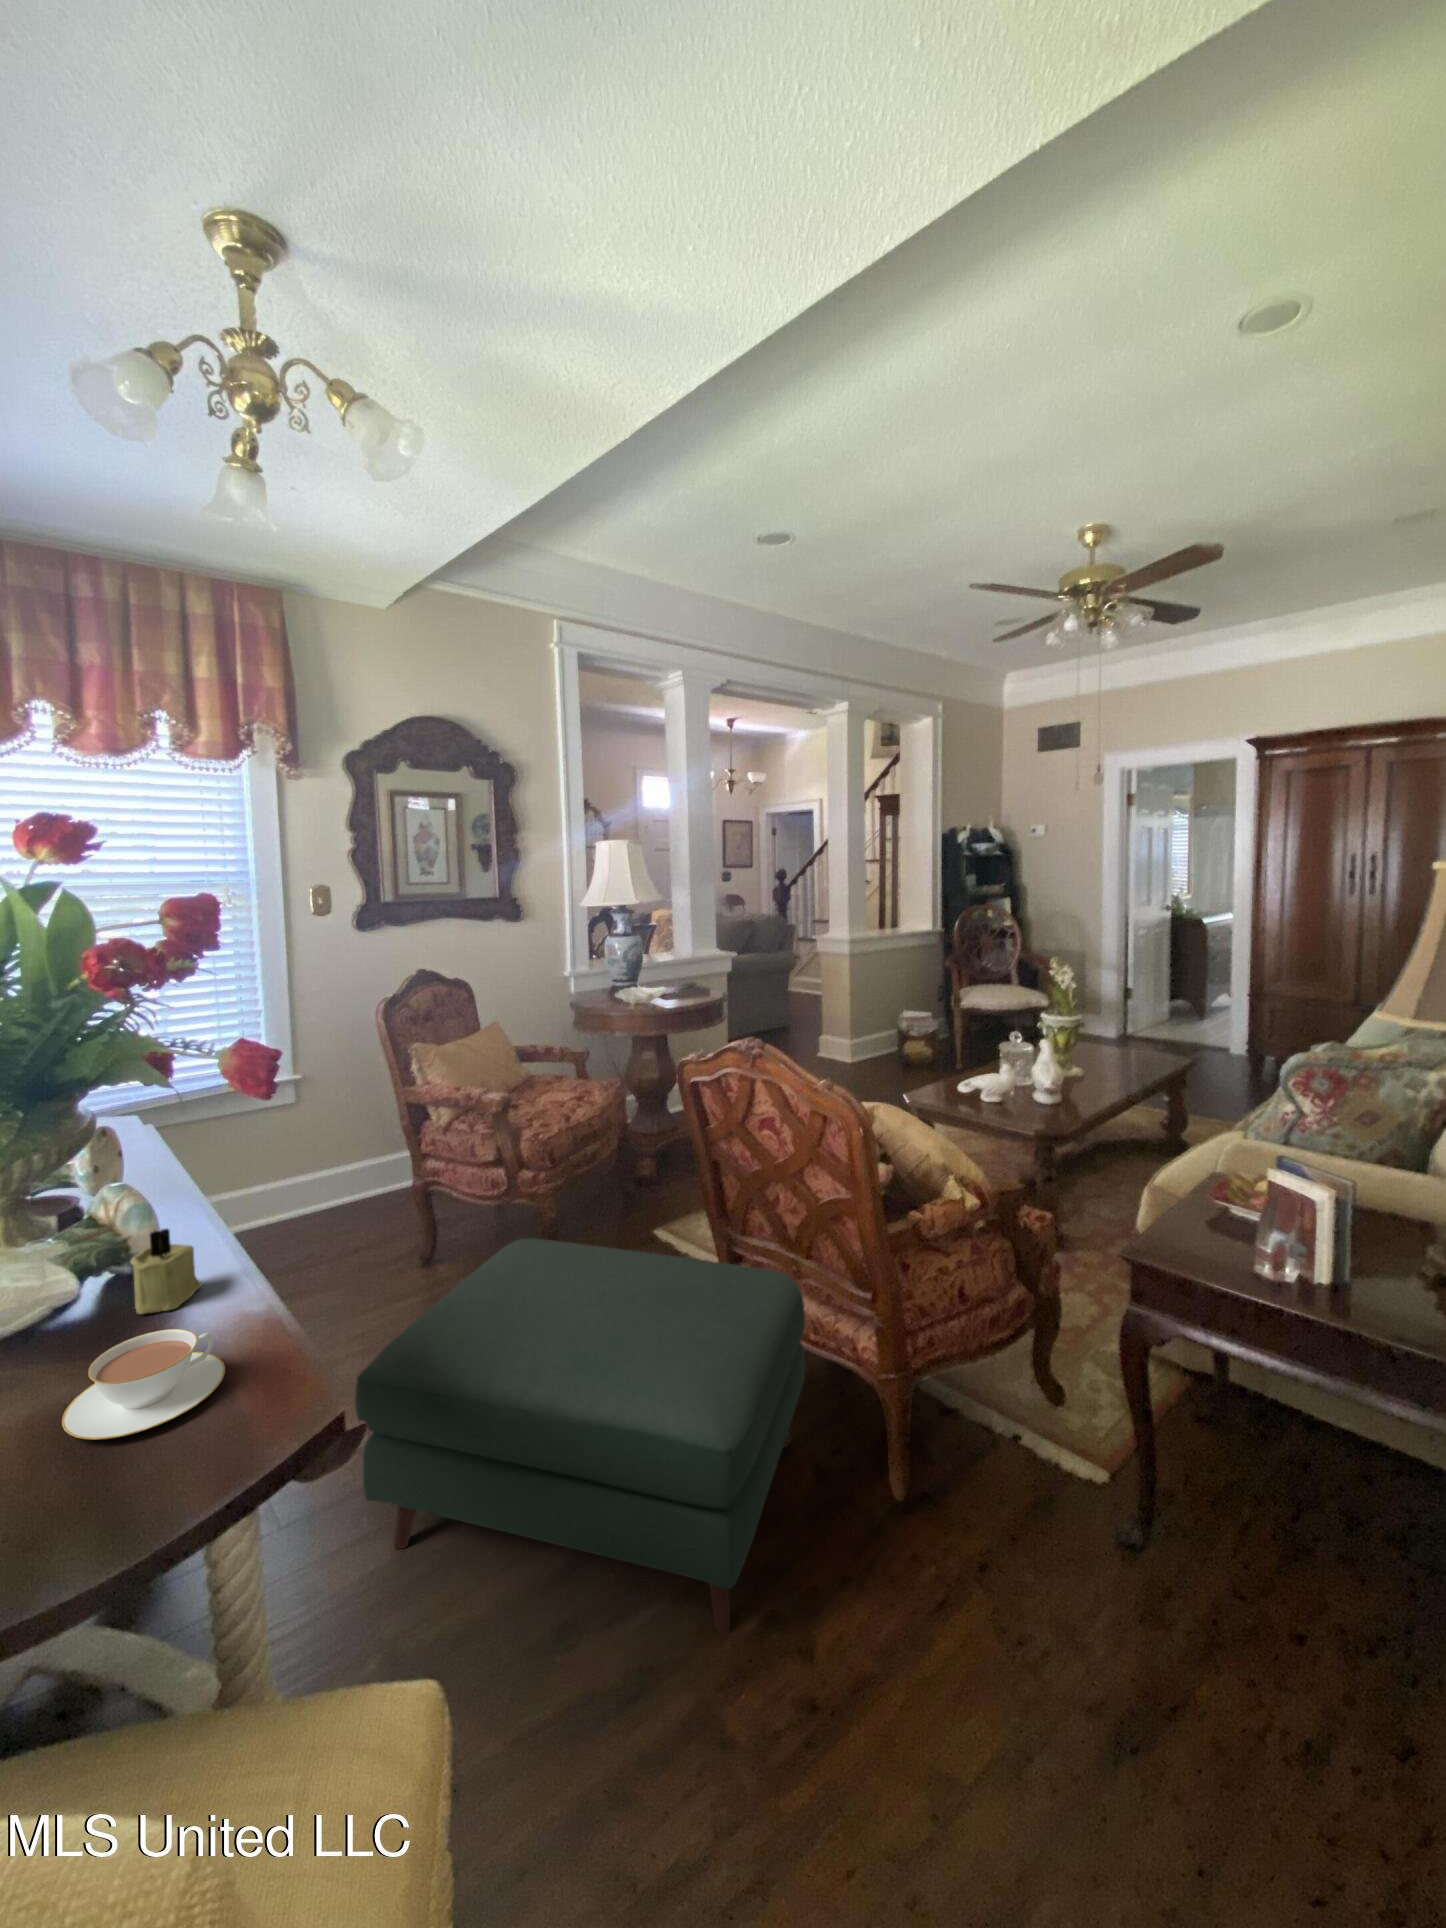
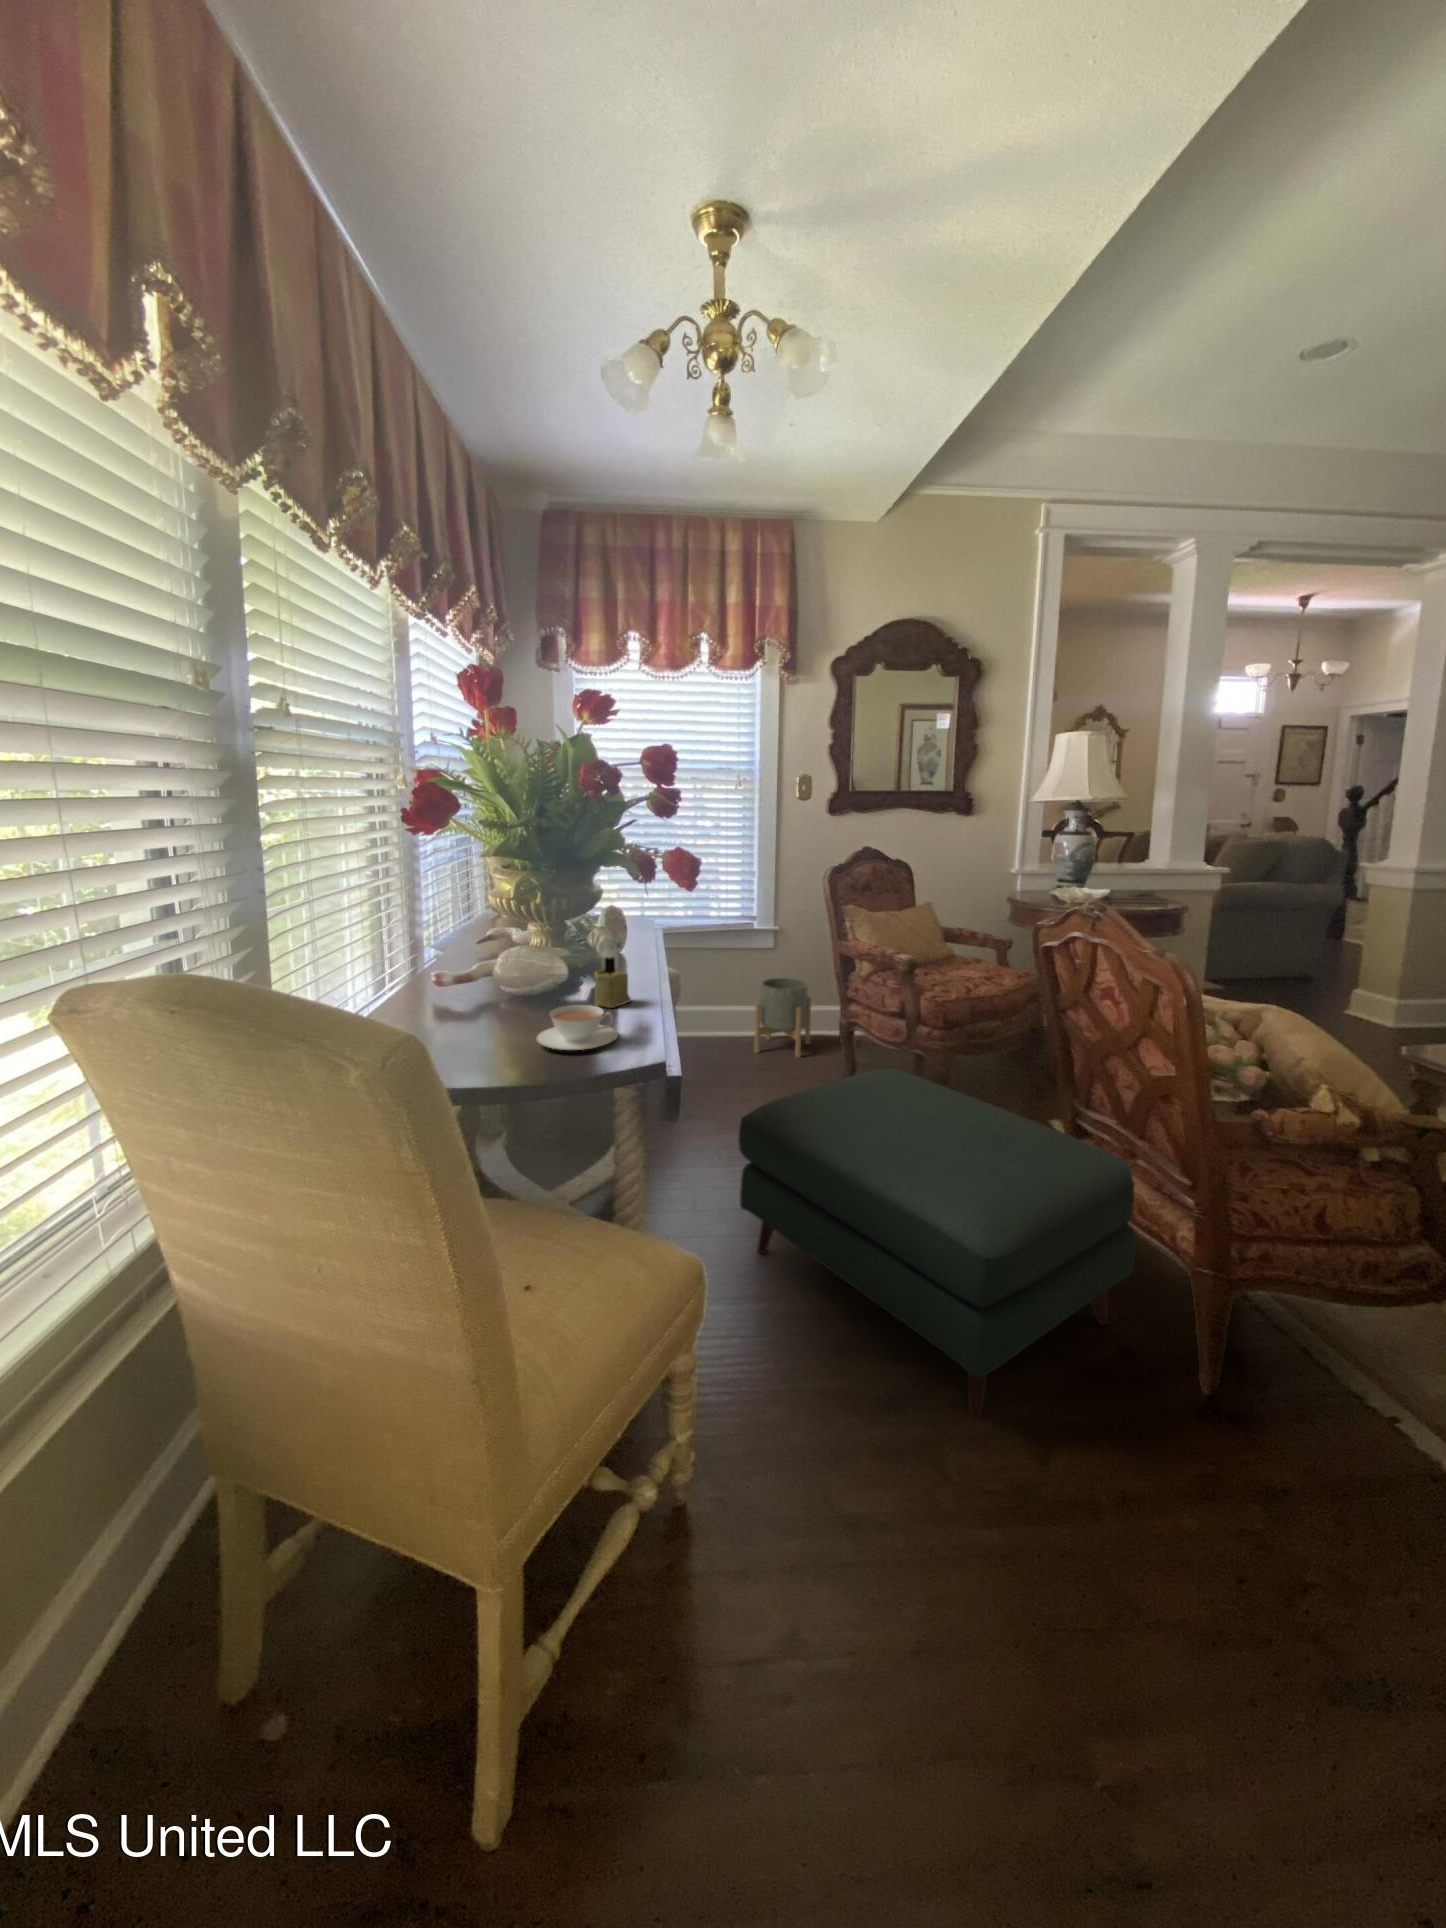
planter: none [282,1139,360,1249] -> present [754,978,811,1058]

